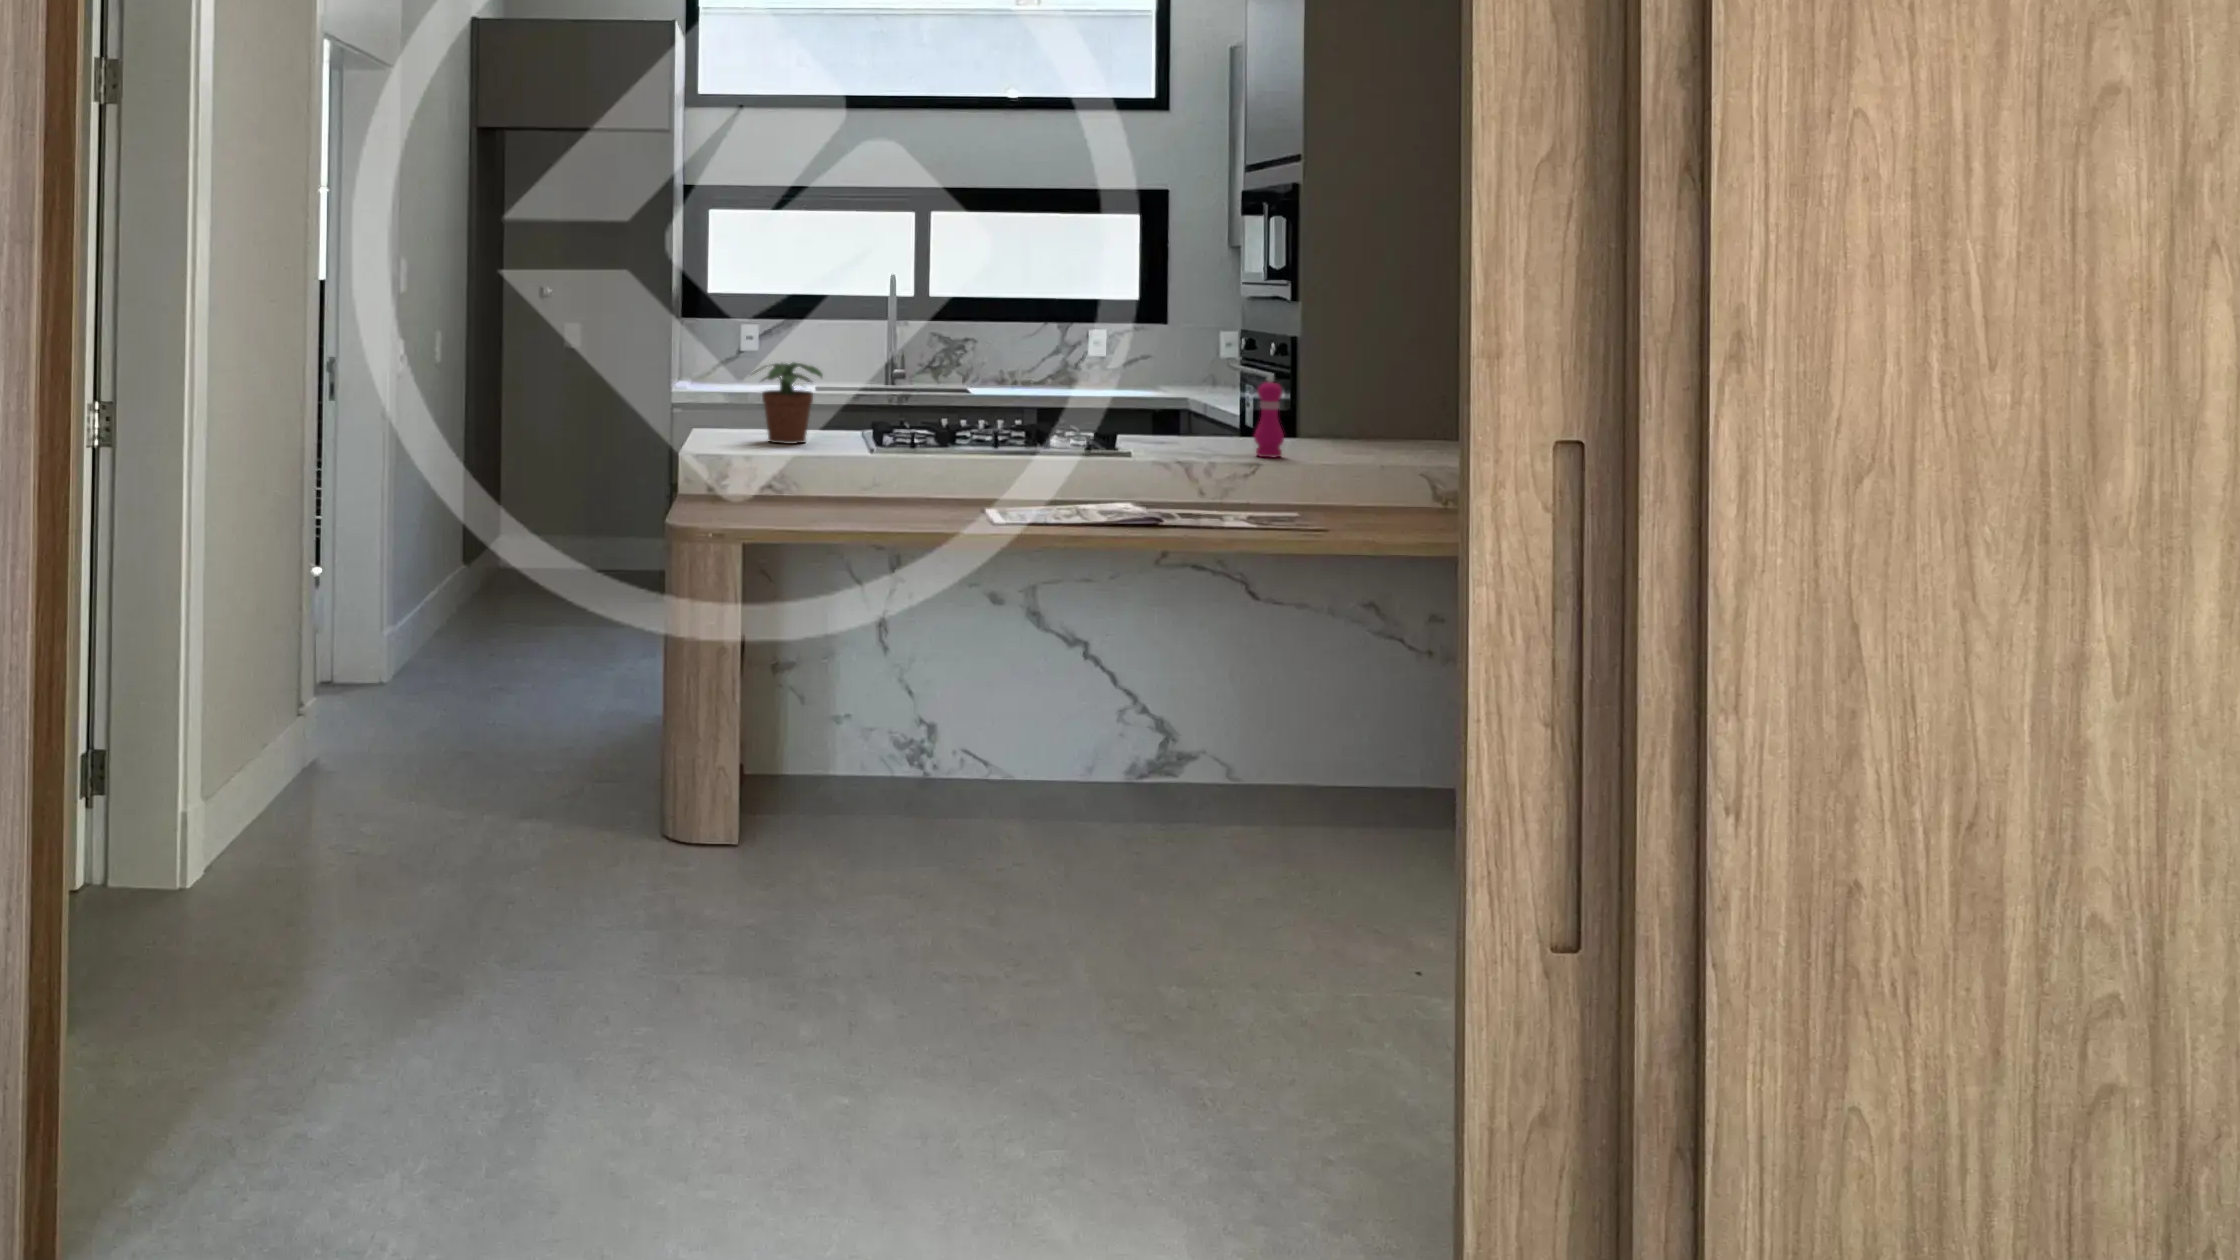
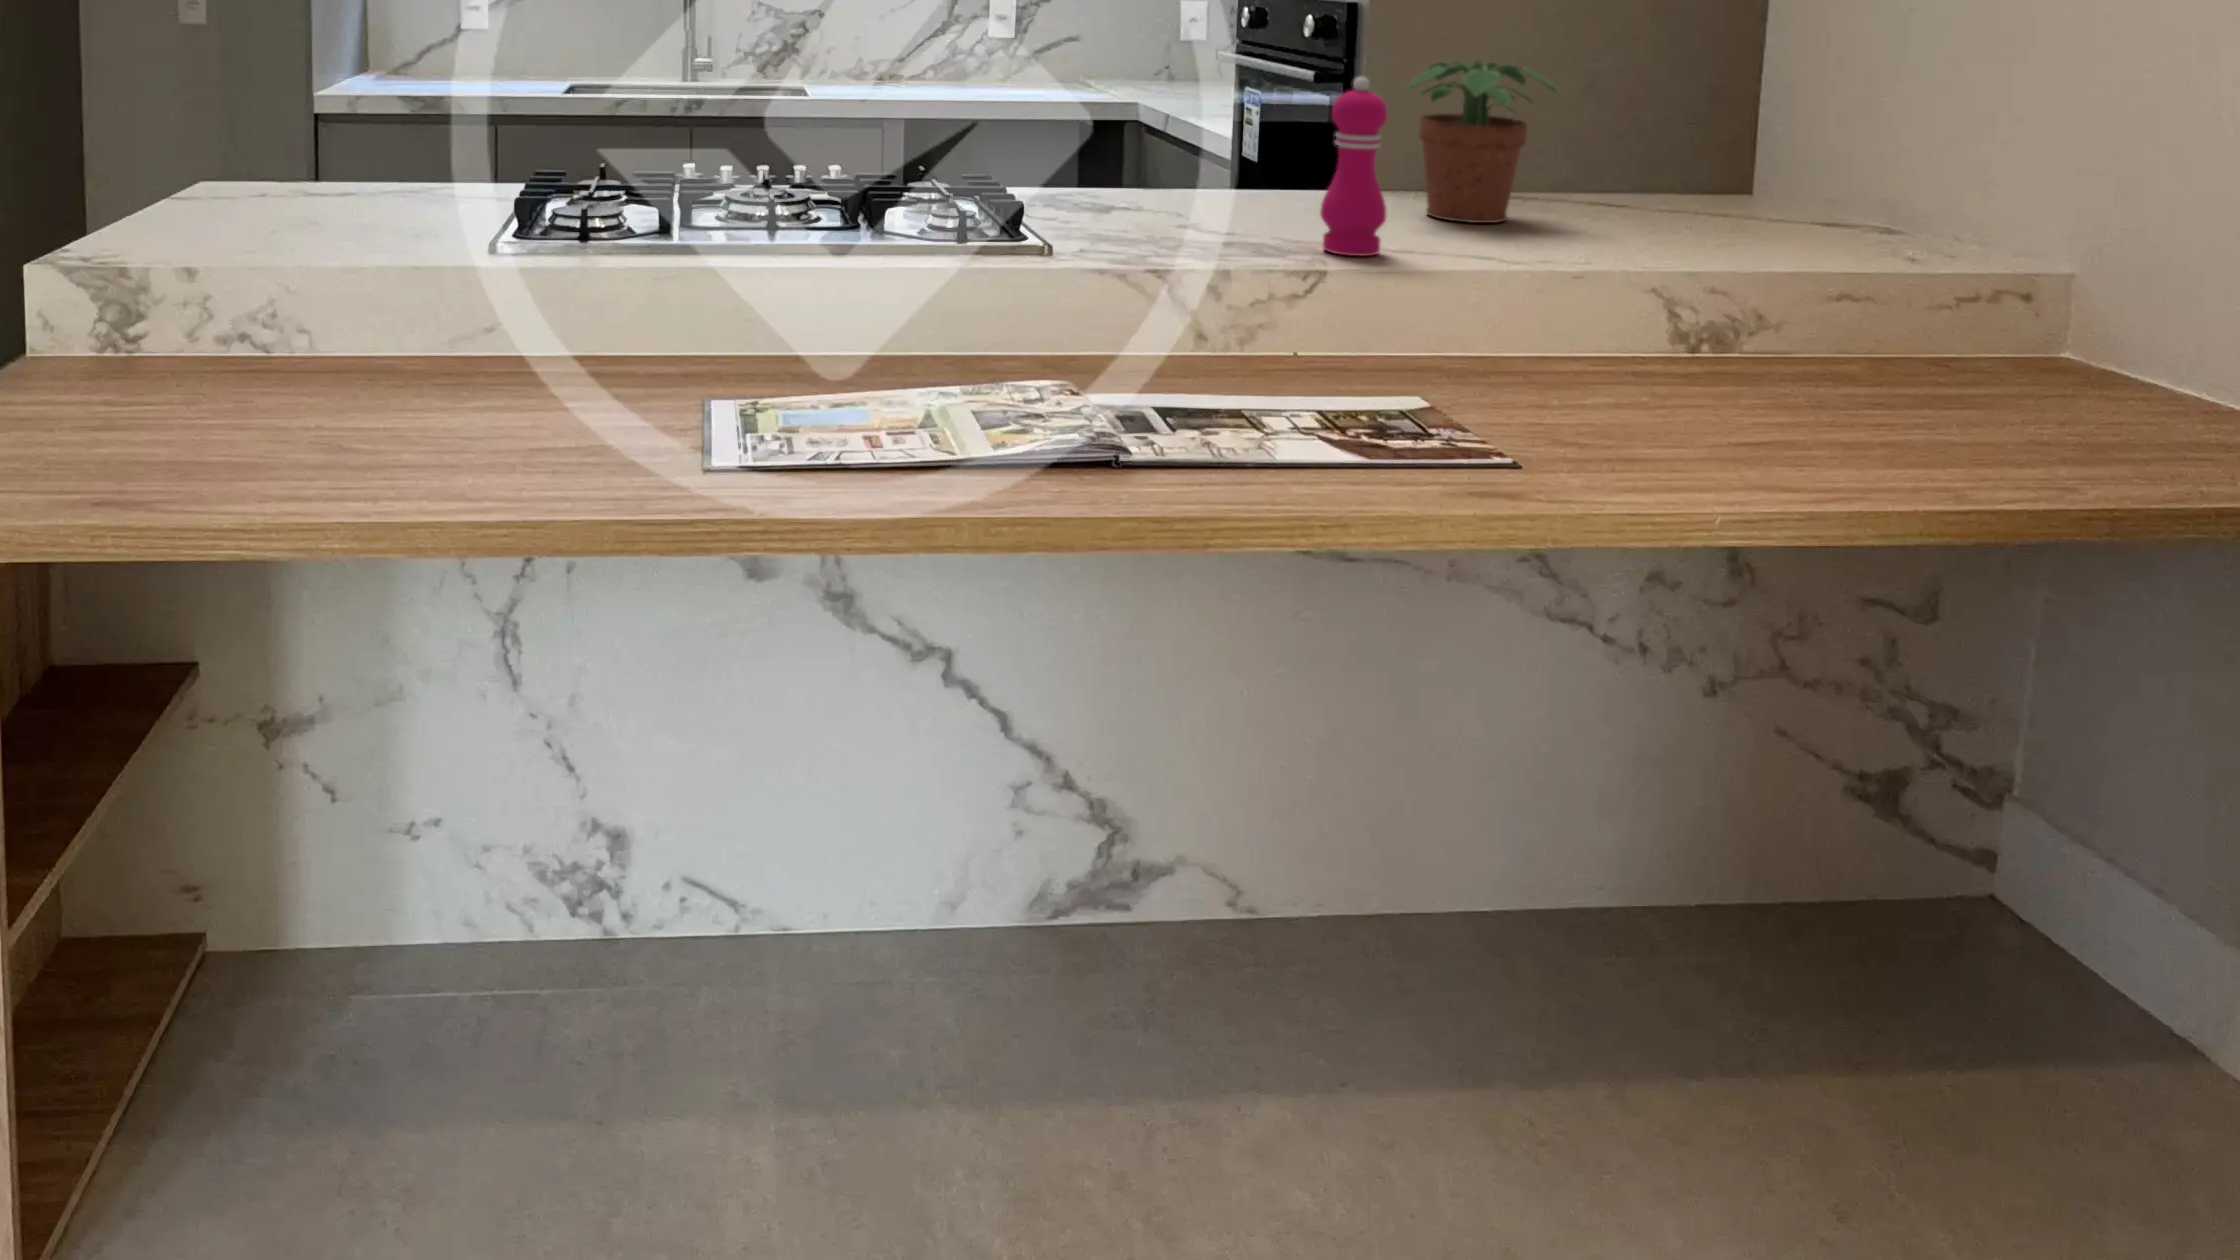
potted plant: present [754,362,823,444] -> present [1409,60,1558,223]

